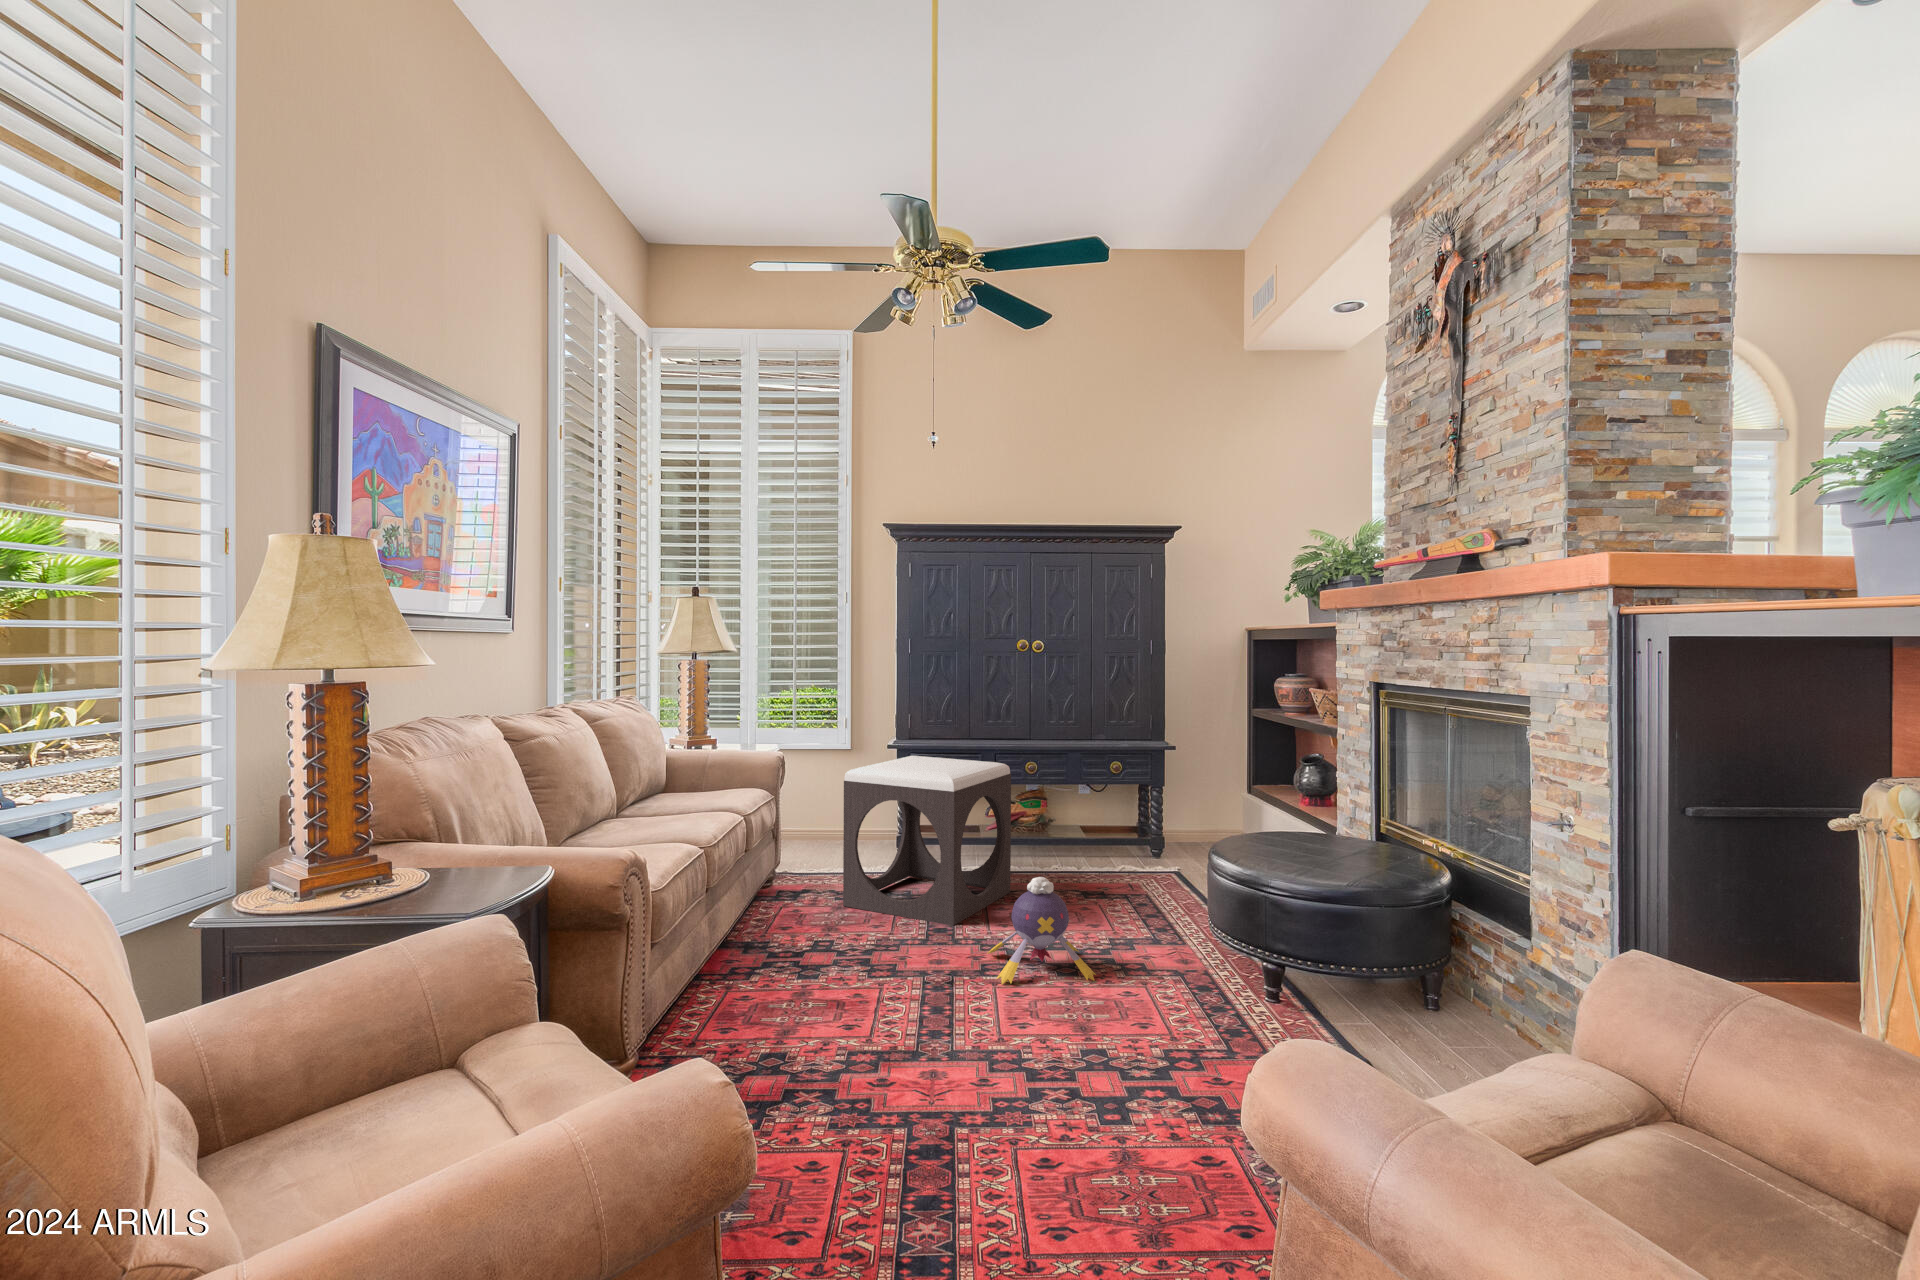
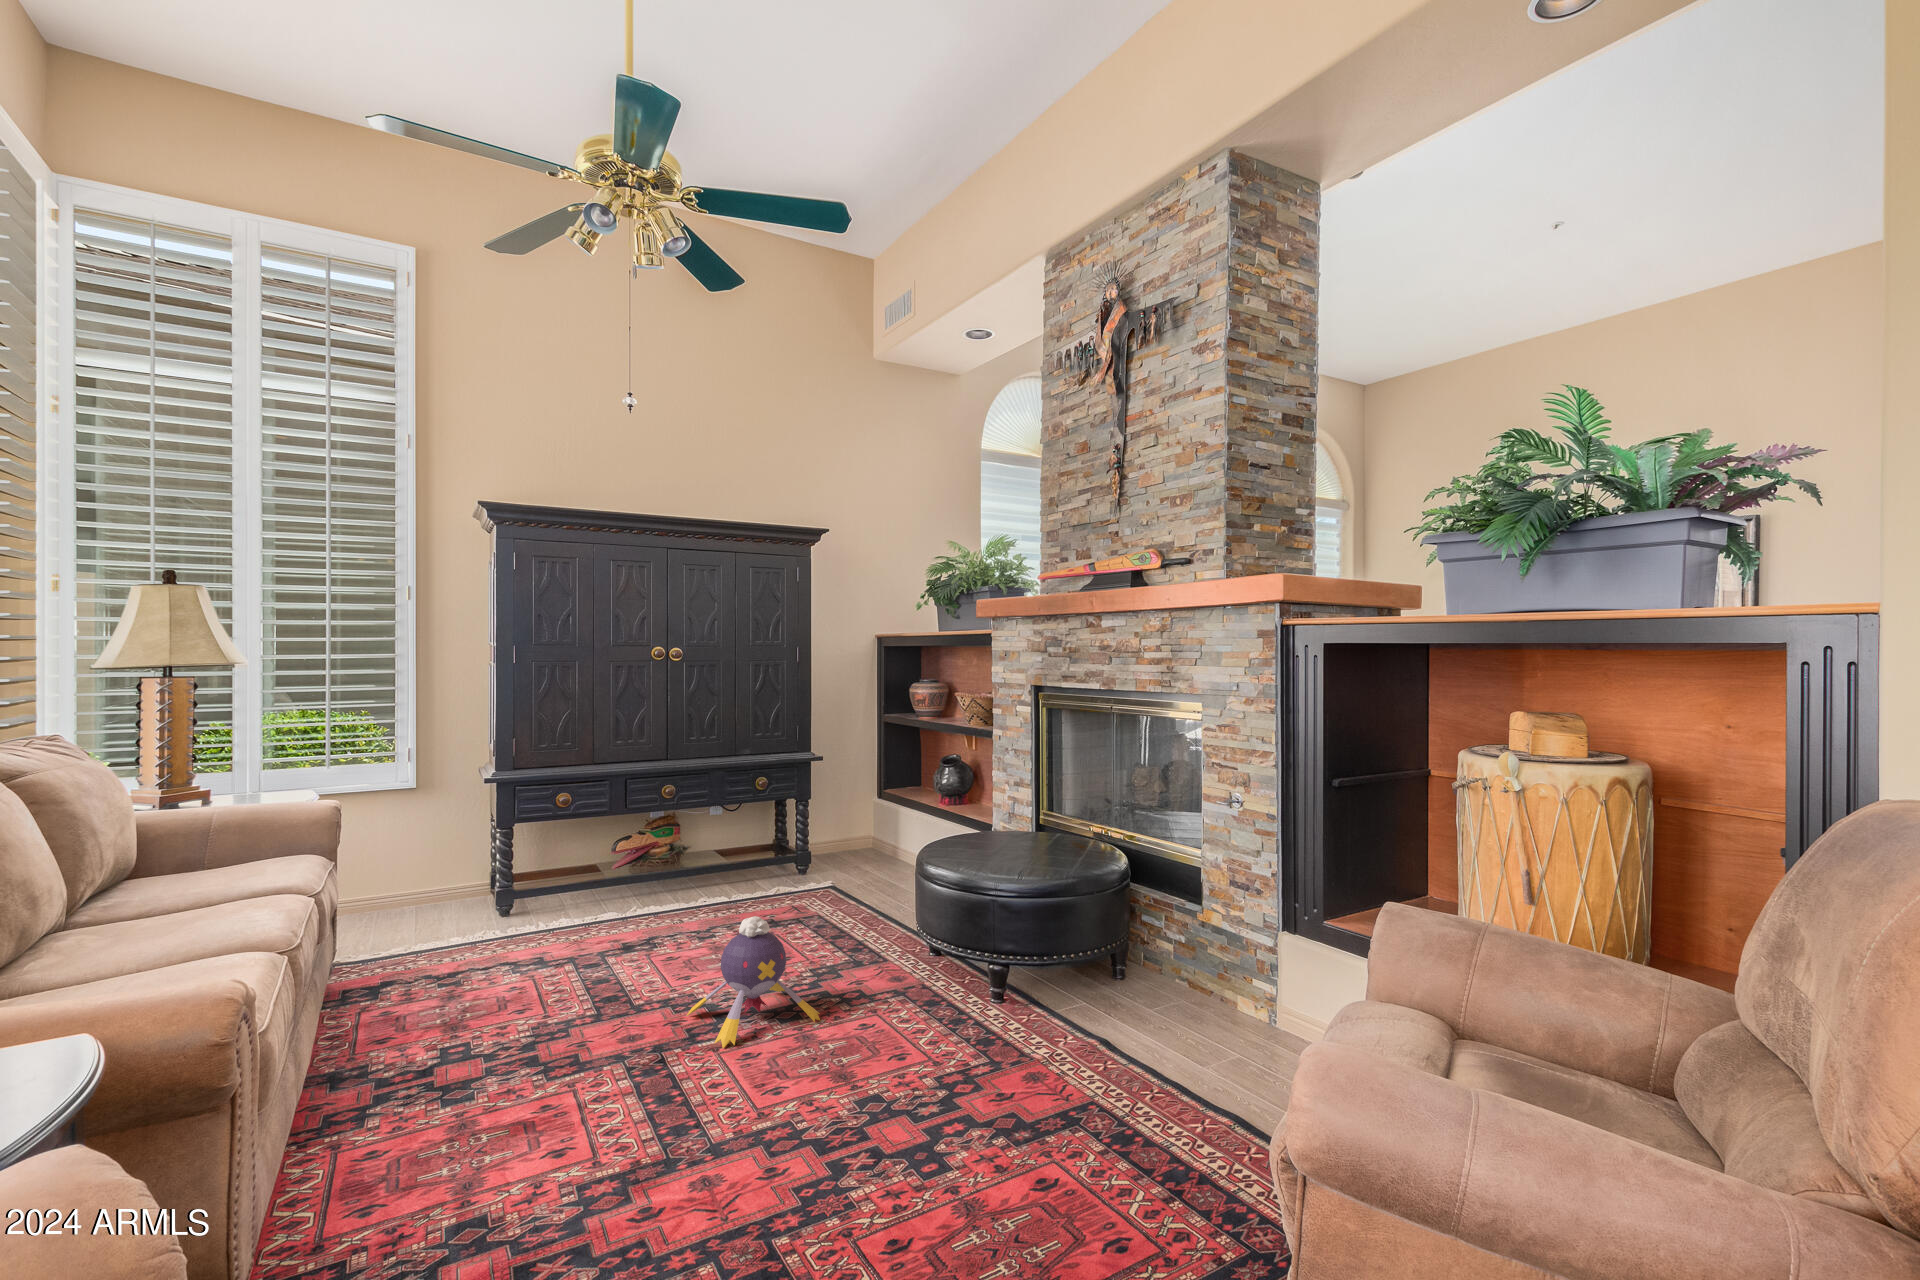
footstool: present [843,756,1011,926] -> none [462,792,669,992]

